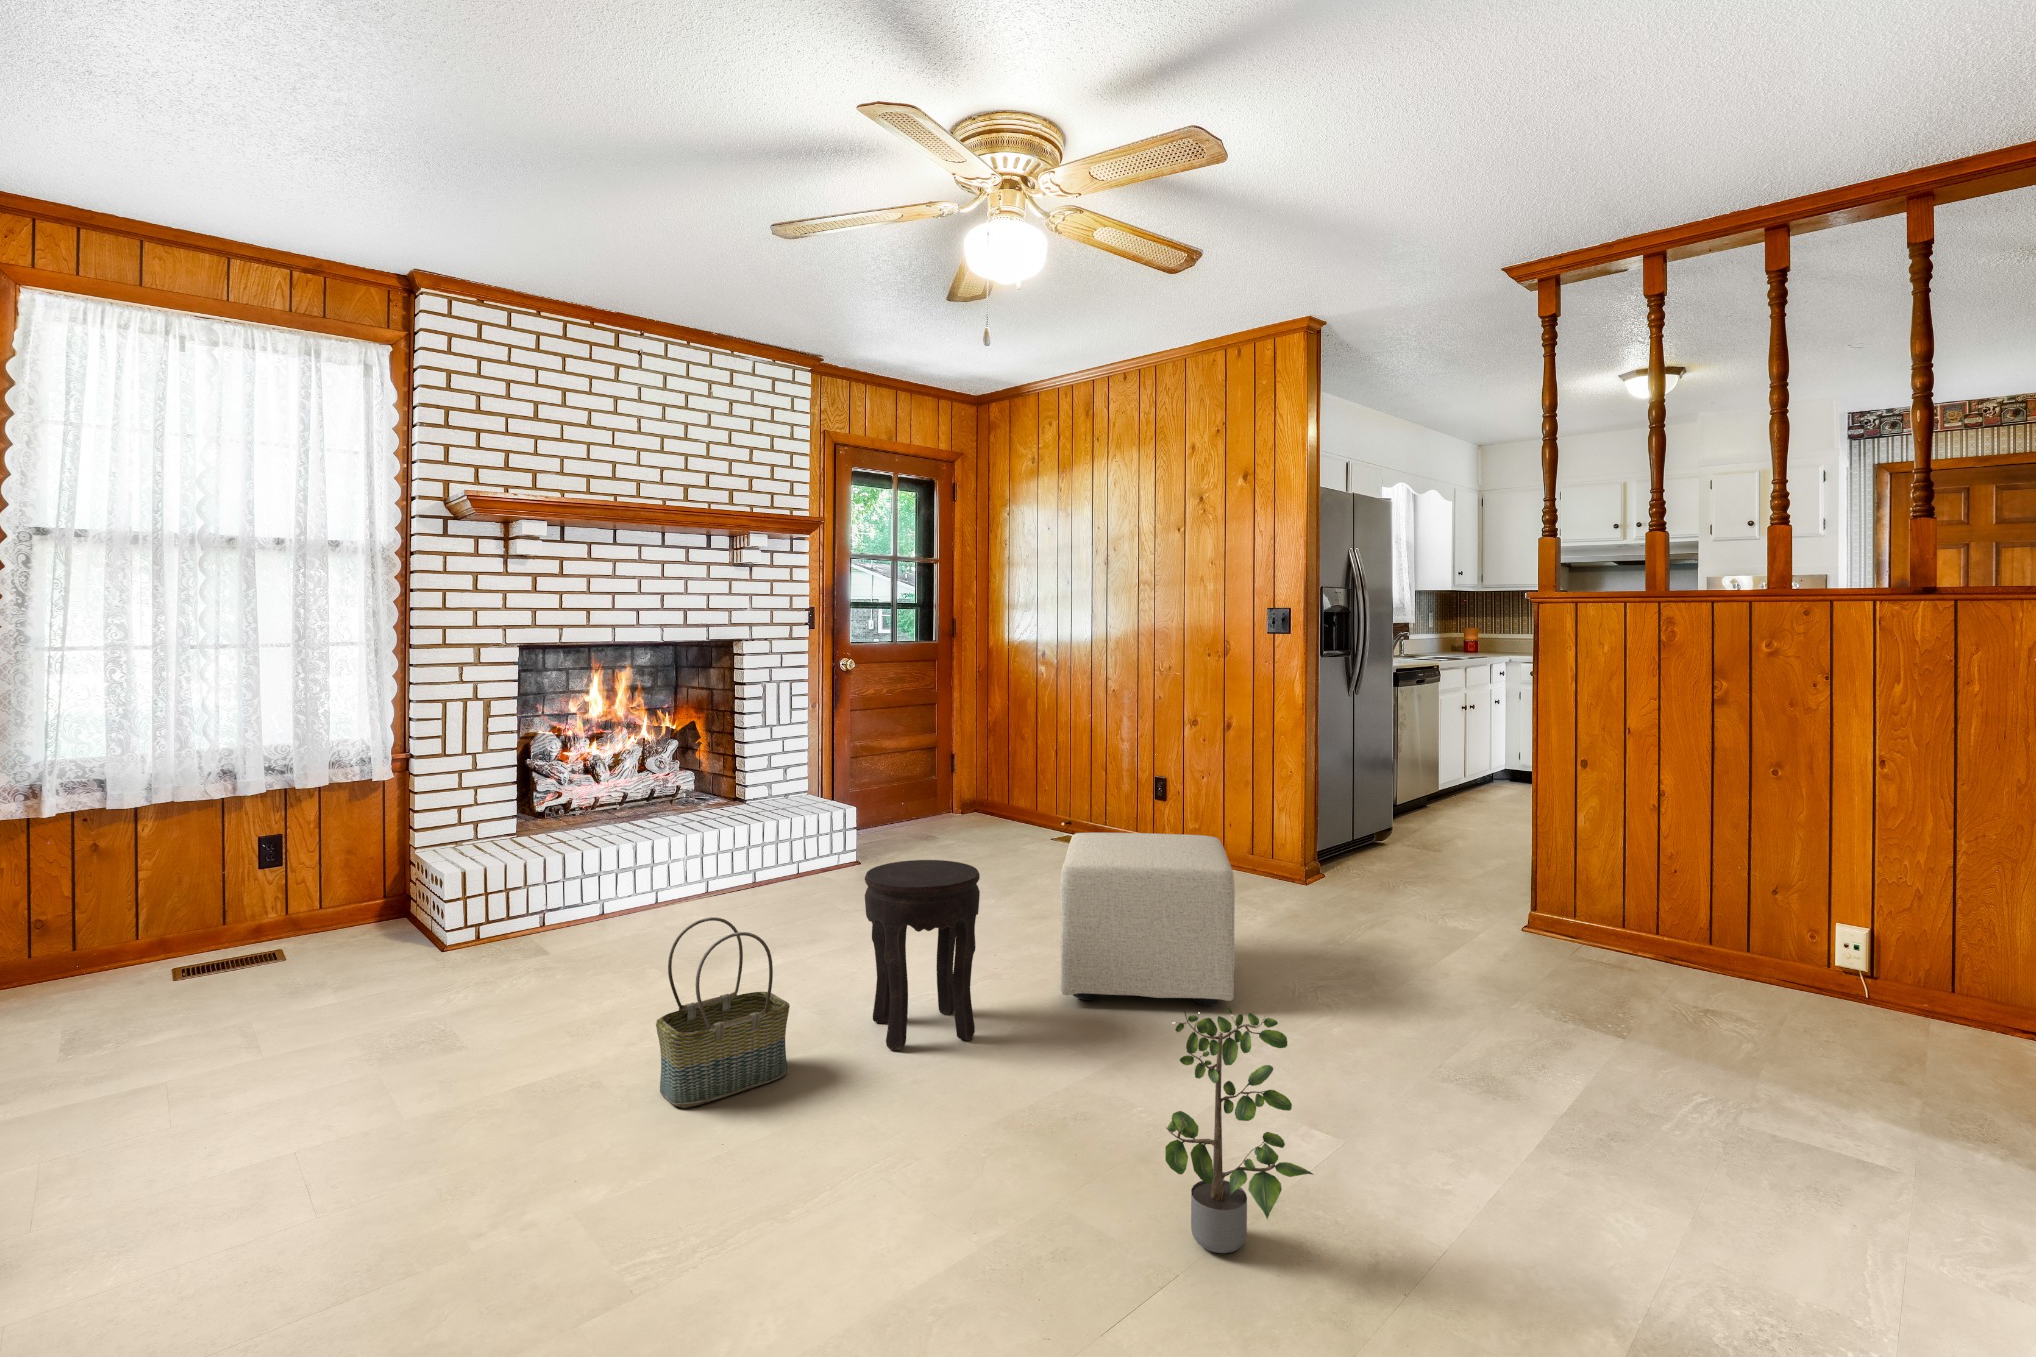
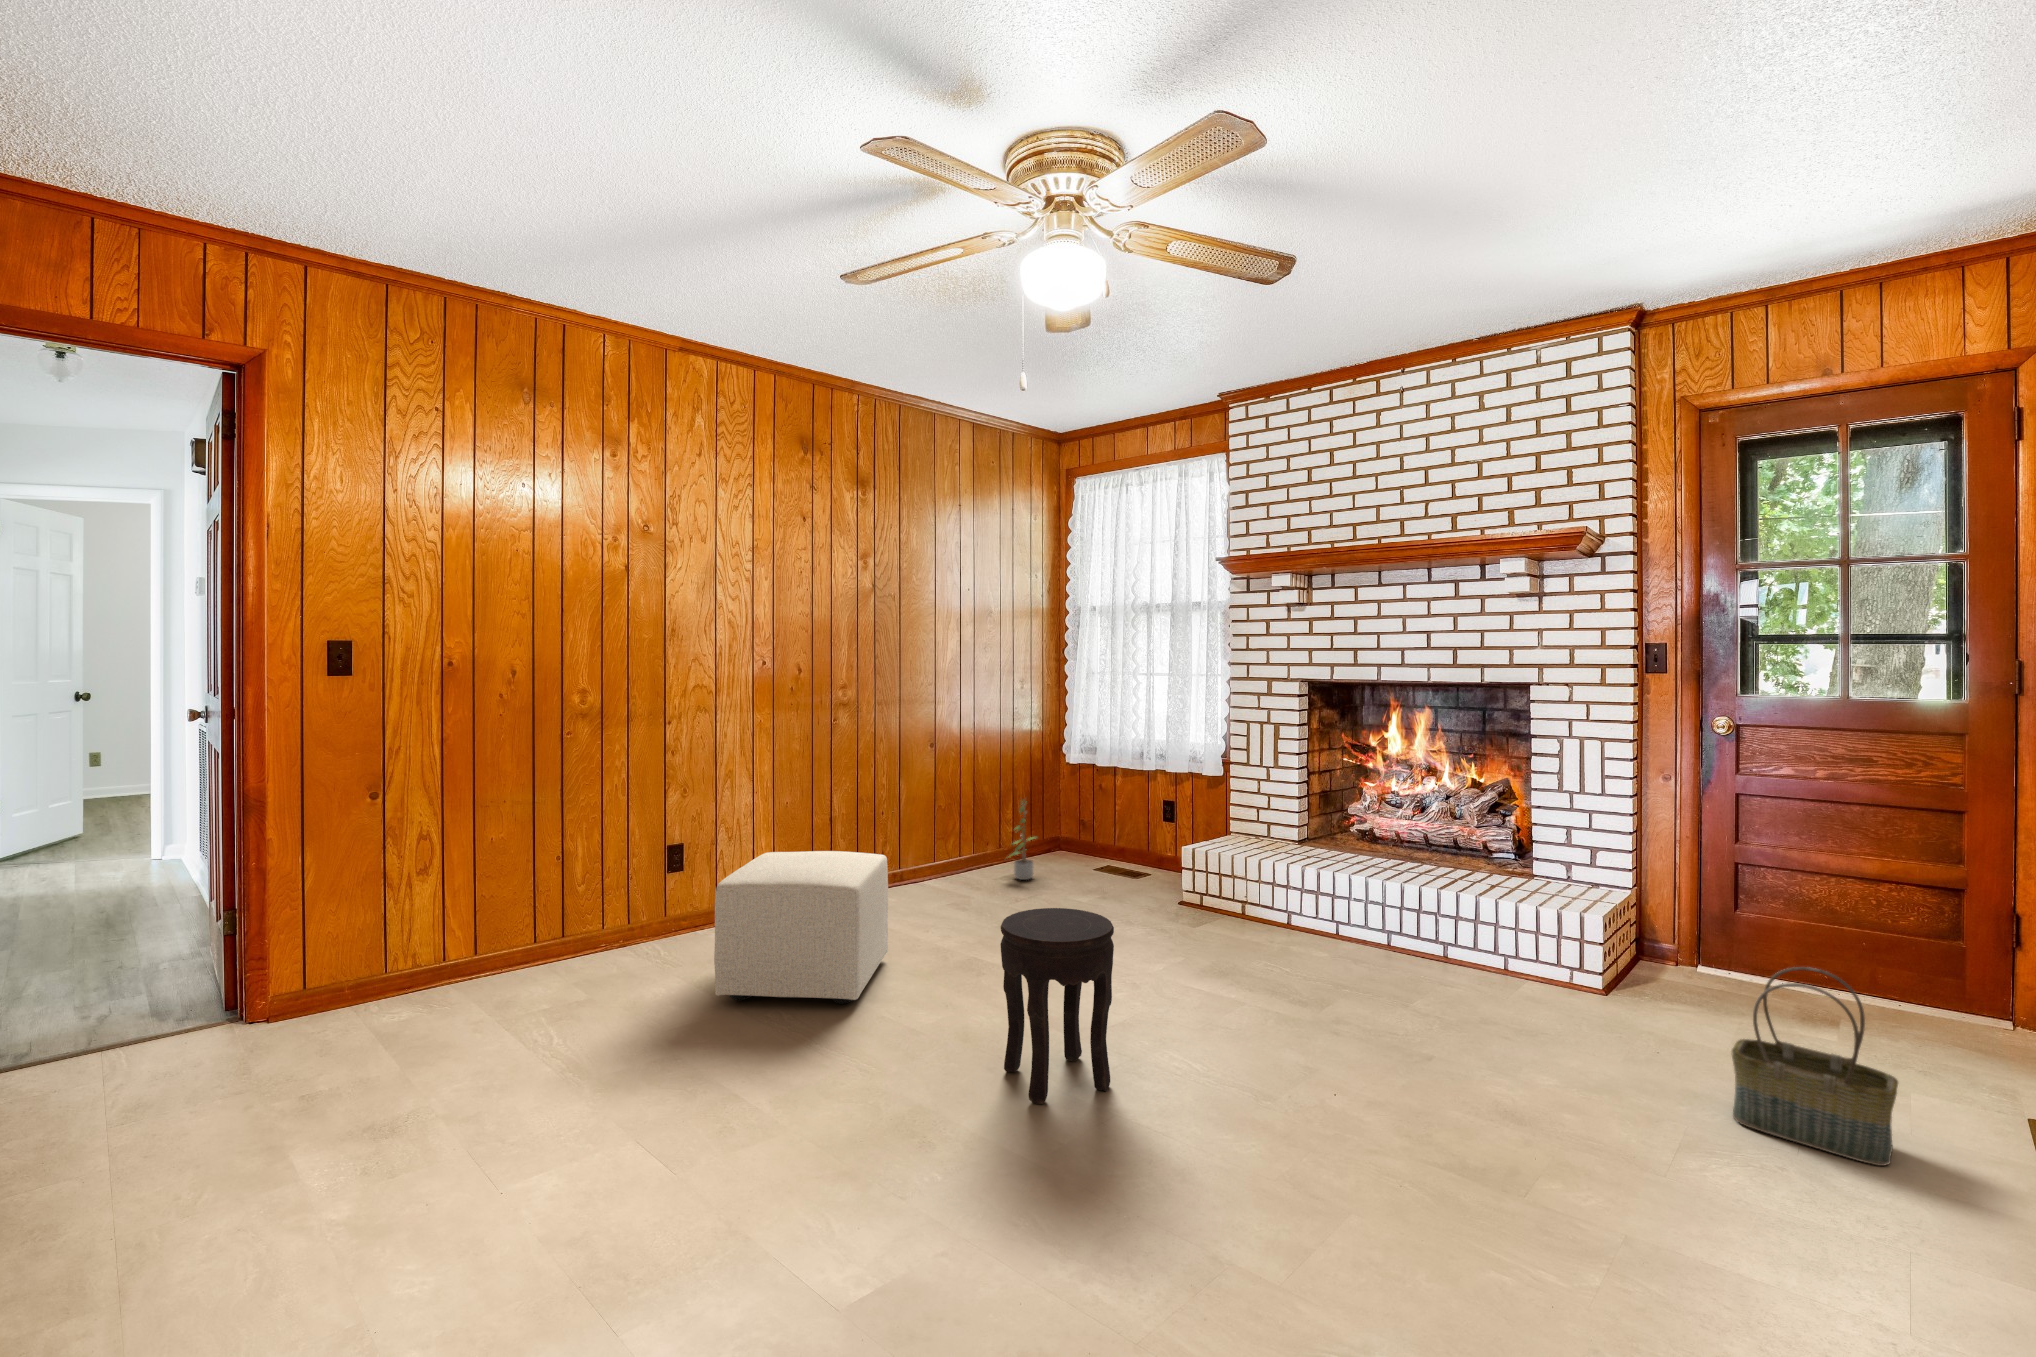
ottoman: present [1060,833,1235,1005] -> present [714,851,888,1004]
basket: present [656,917,790,1108] -> present [1731,967,1898,1166]
potted plant: present [1165,1008,1313,1253] -> present [1010,800,1035,880]

